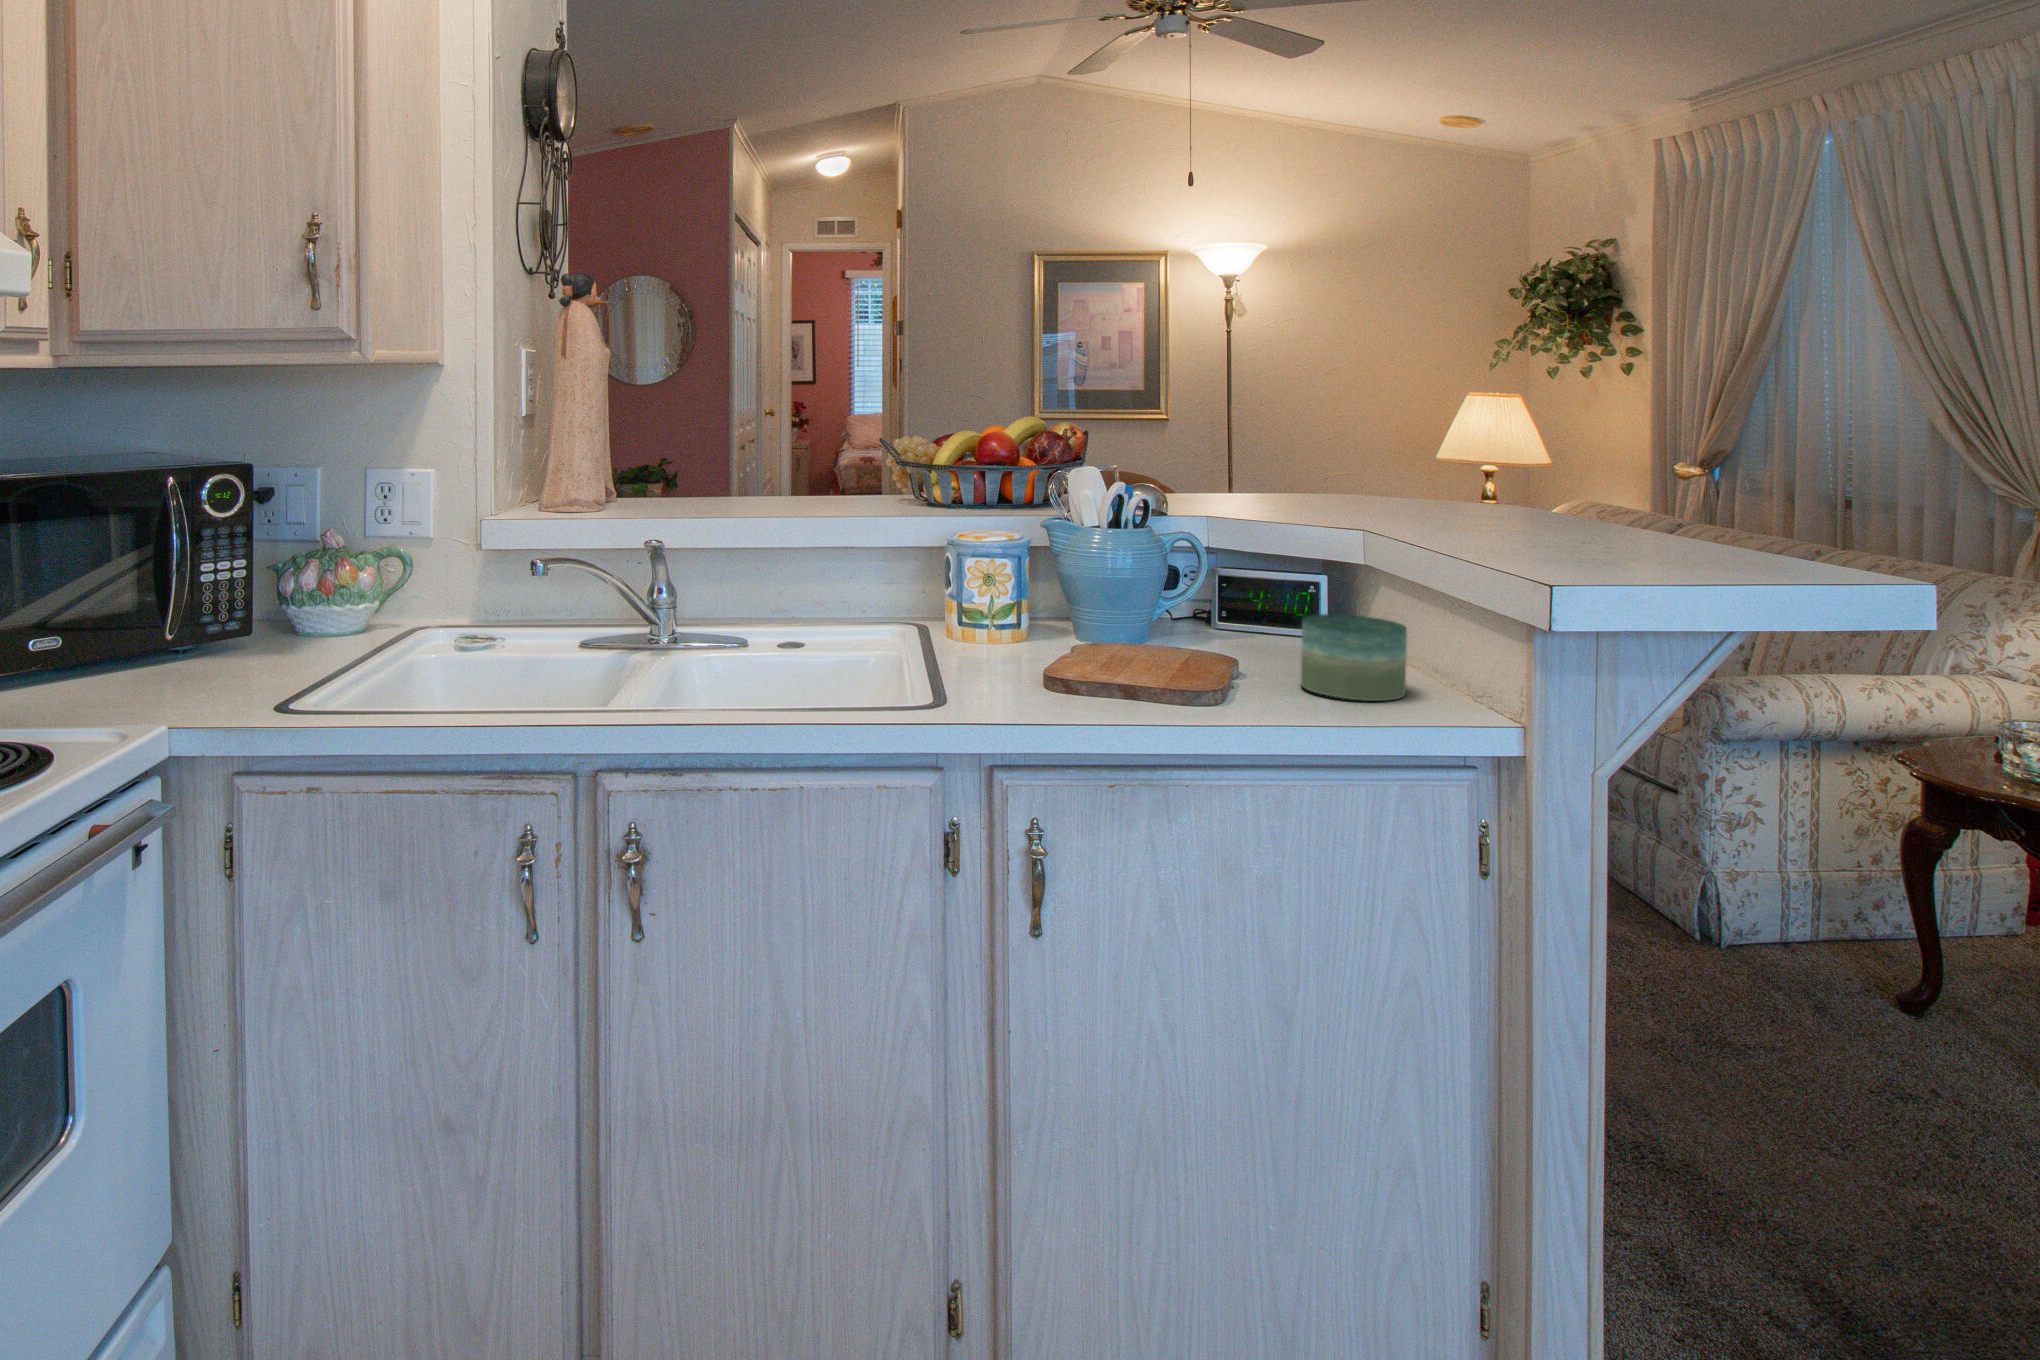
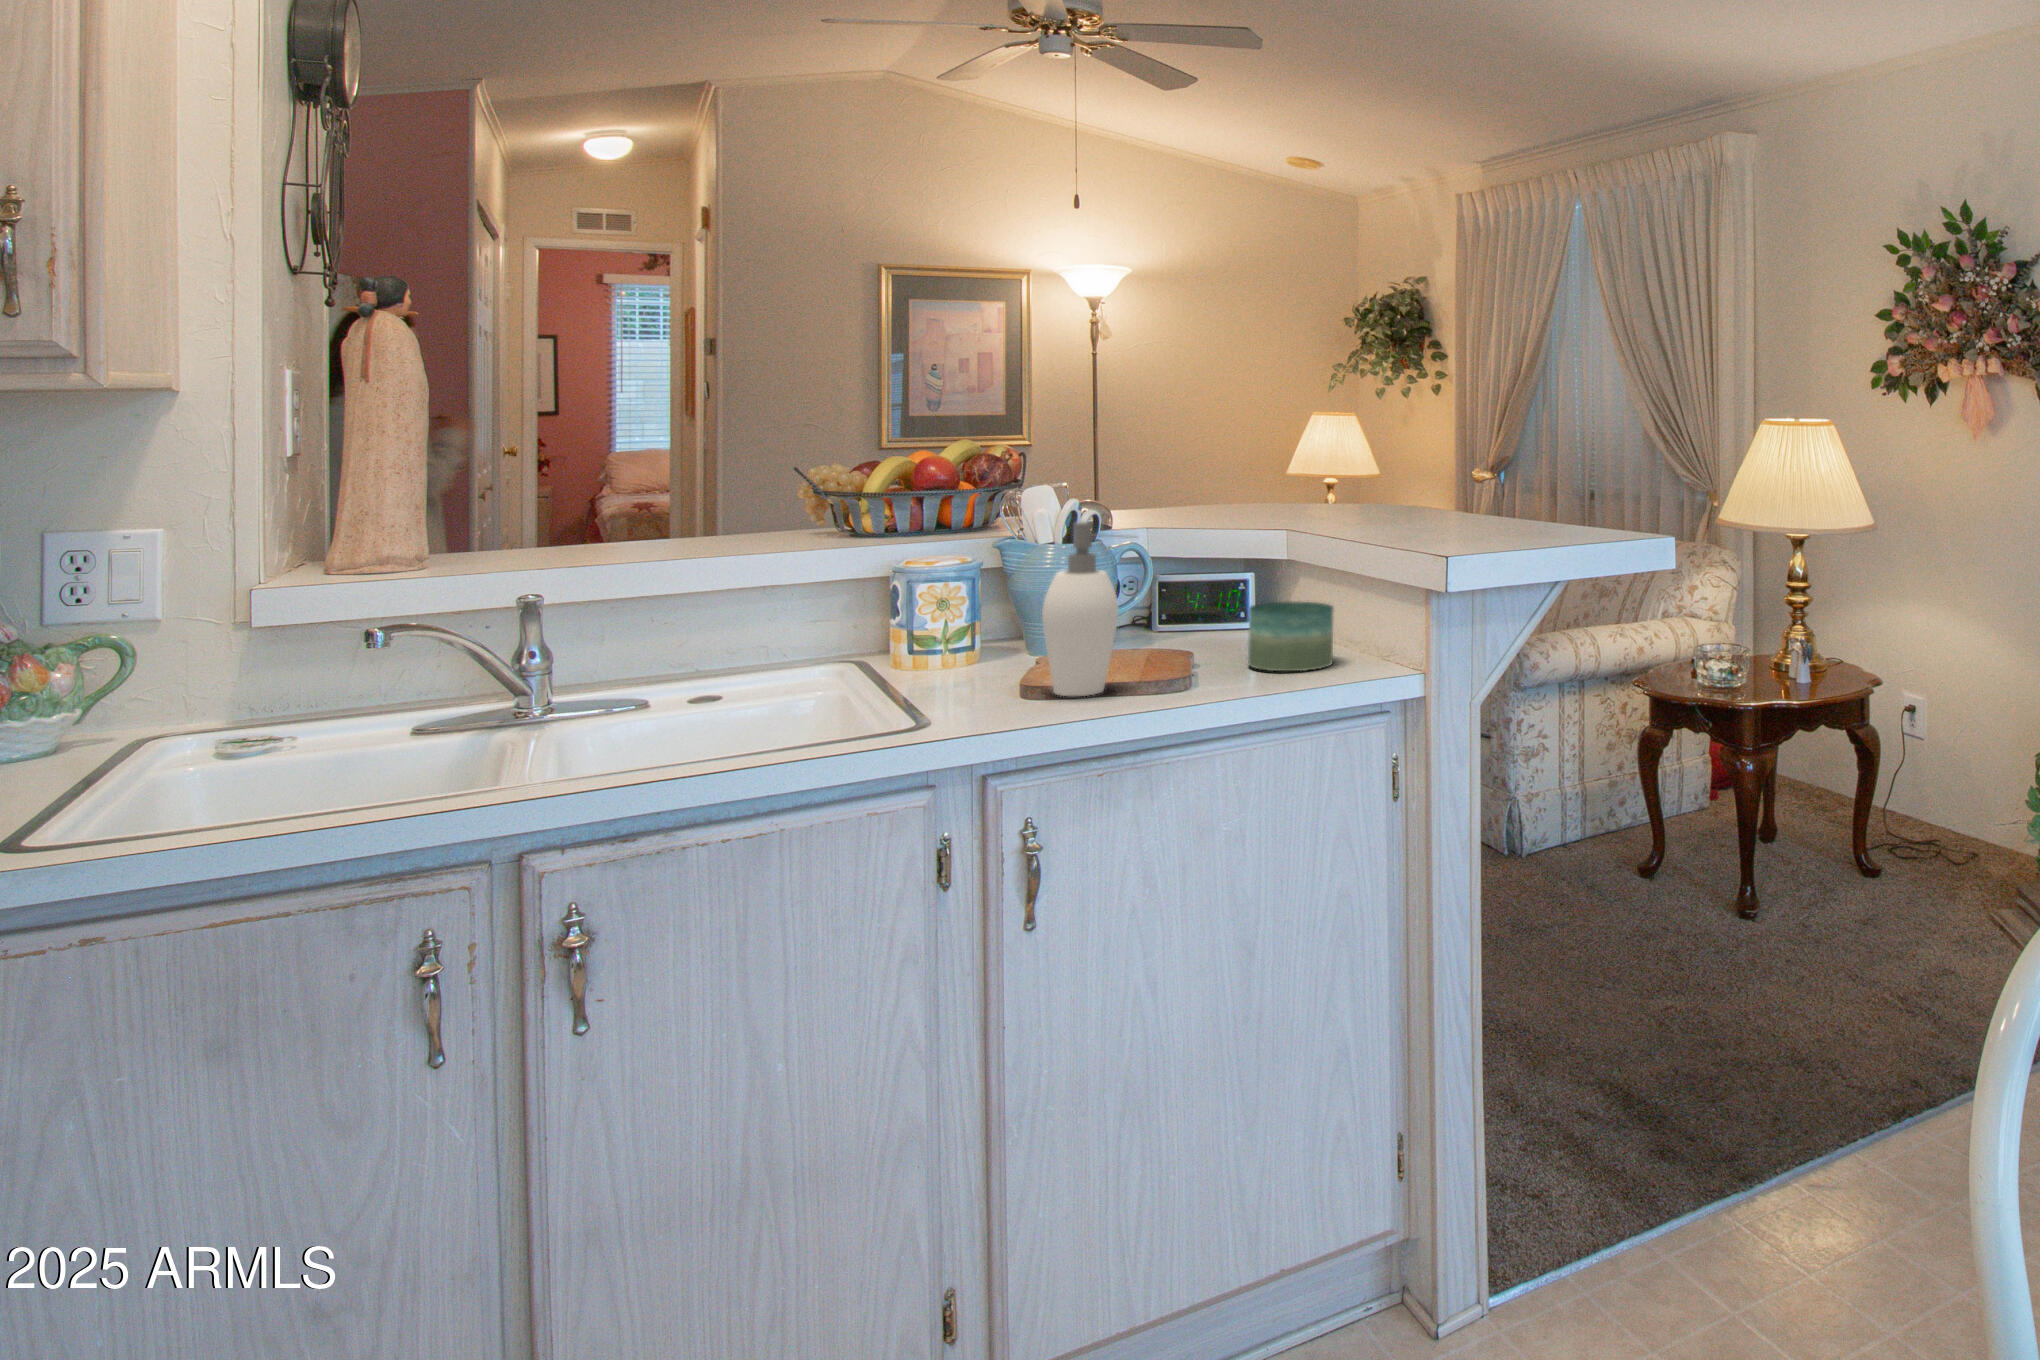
soap dispenser: none [1065,510,1163,697] -> present [1042,522,1128,696]

